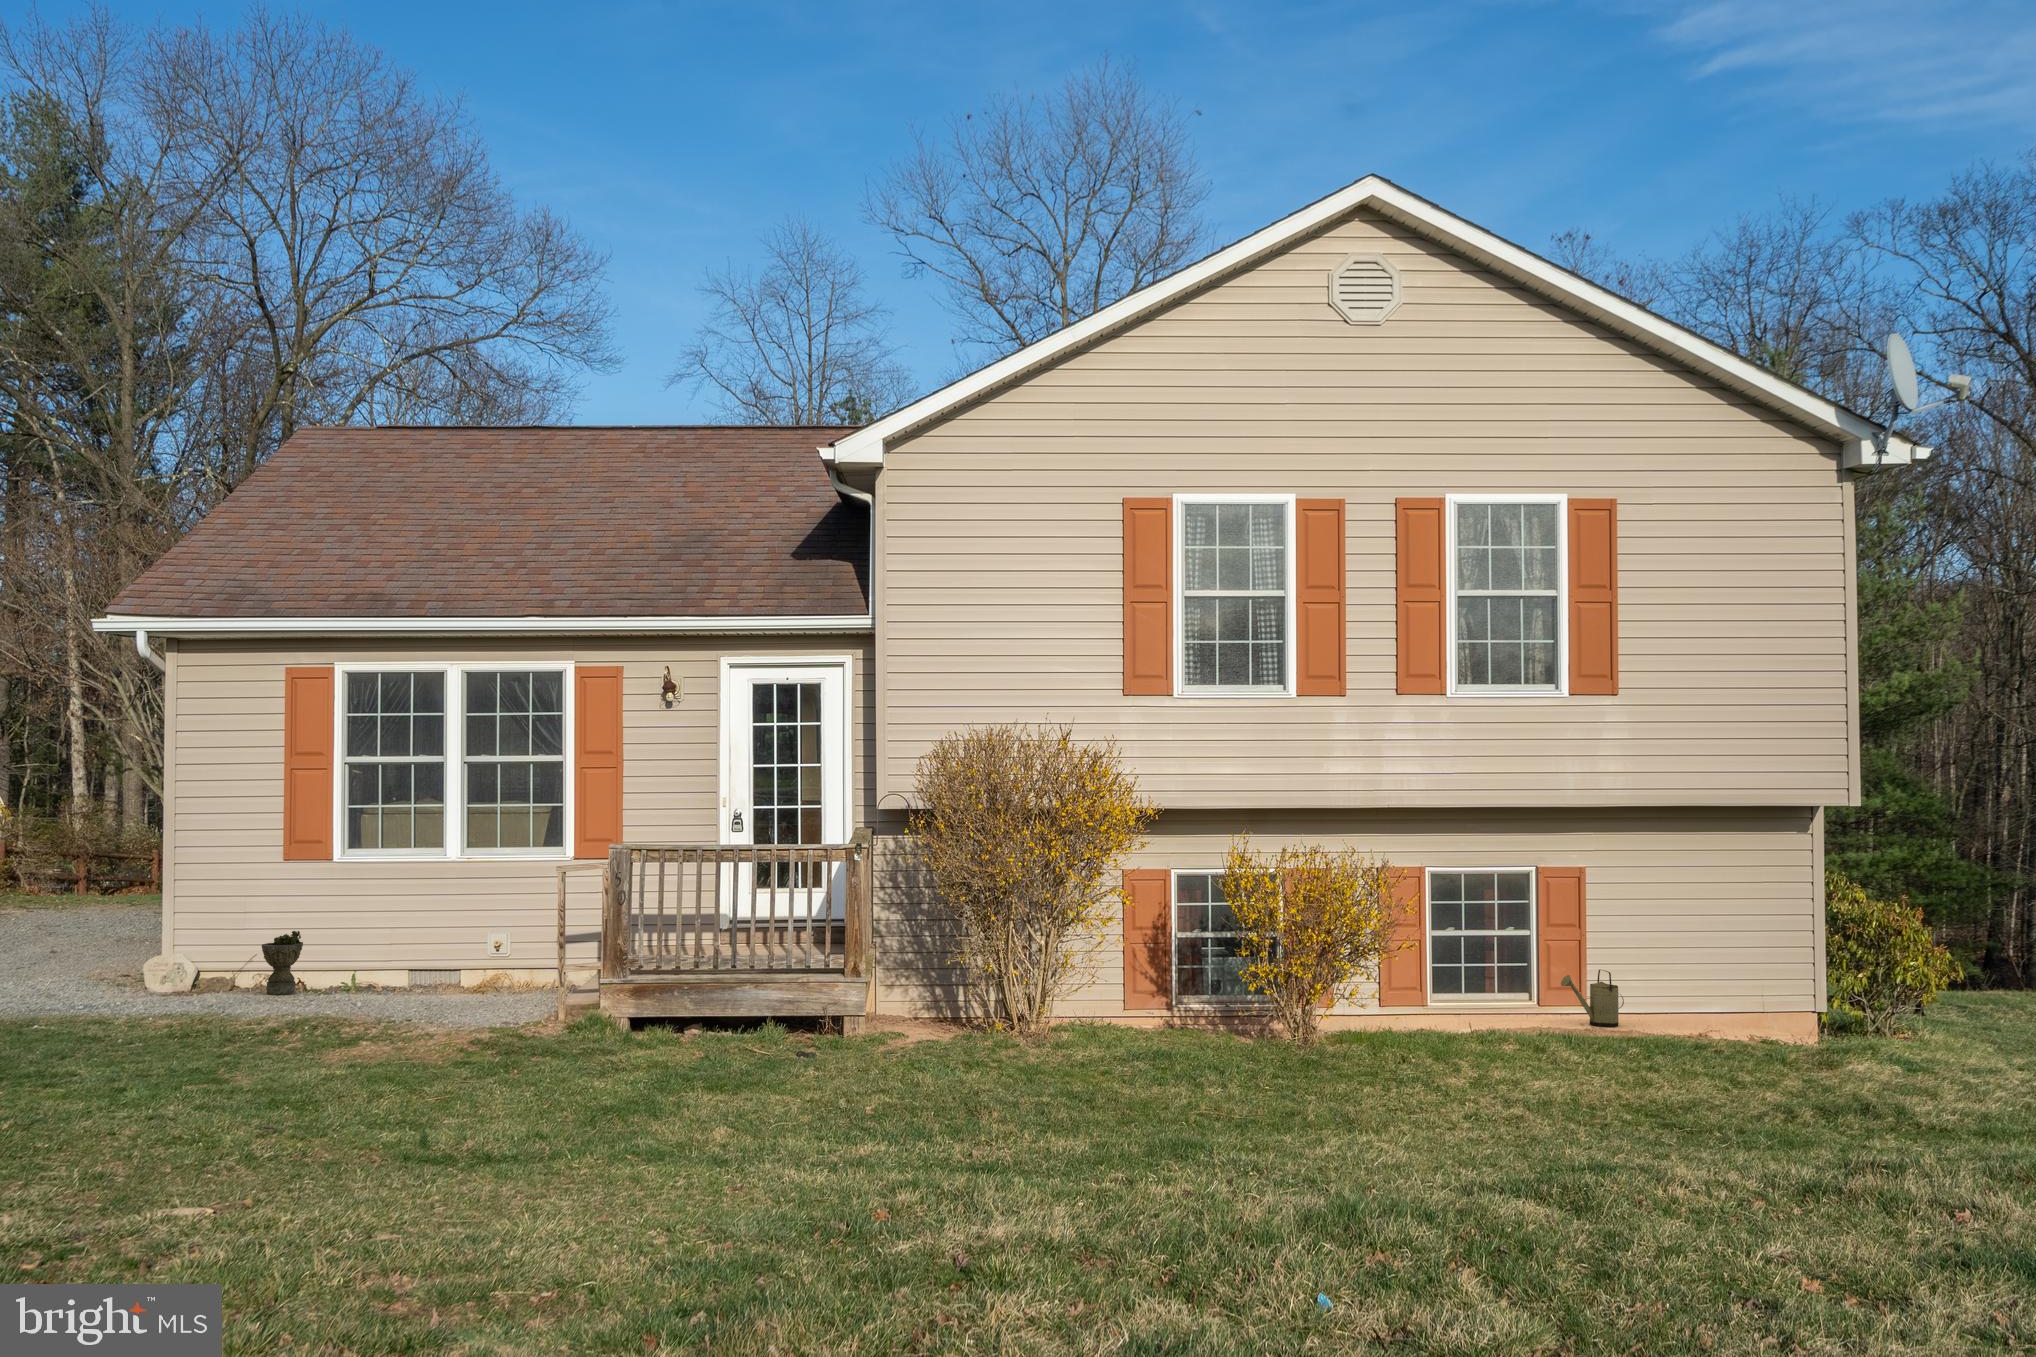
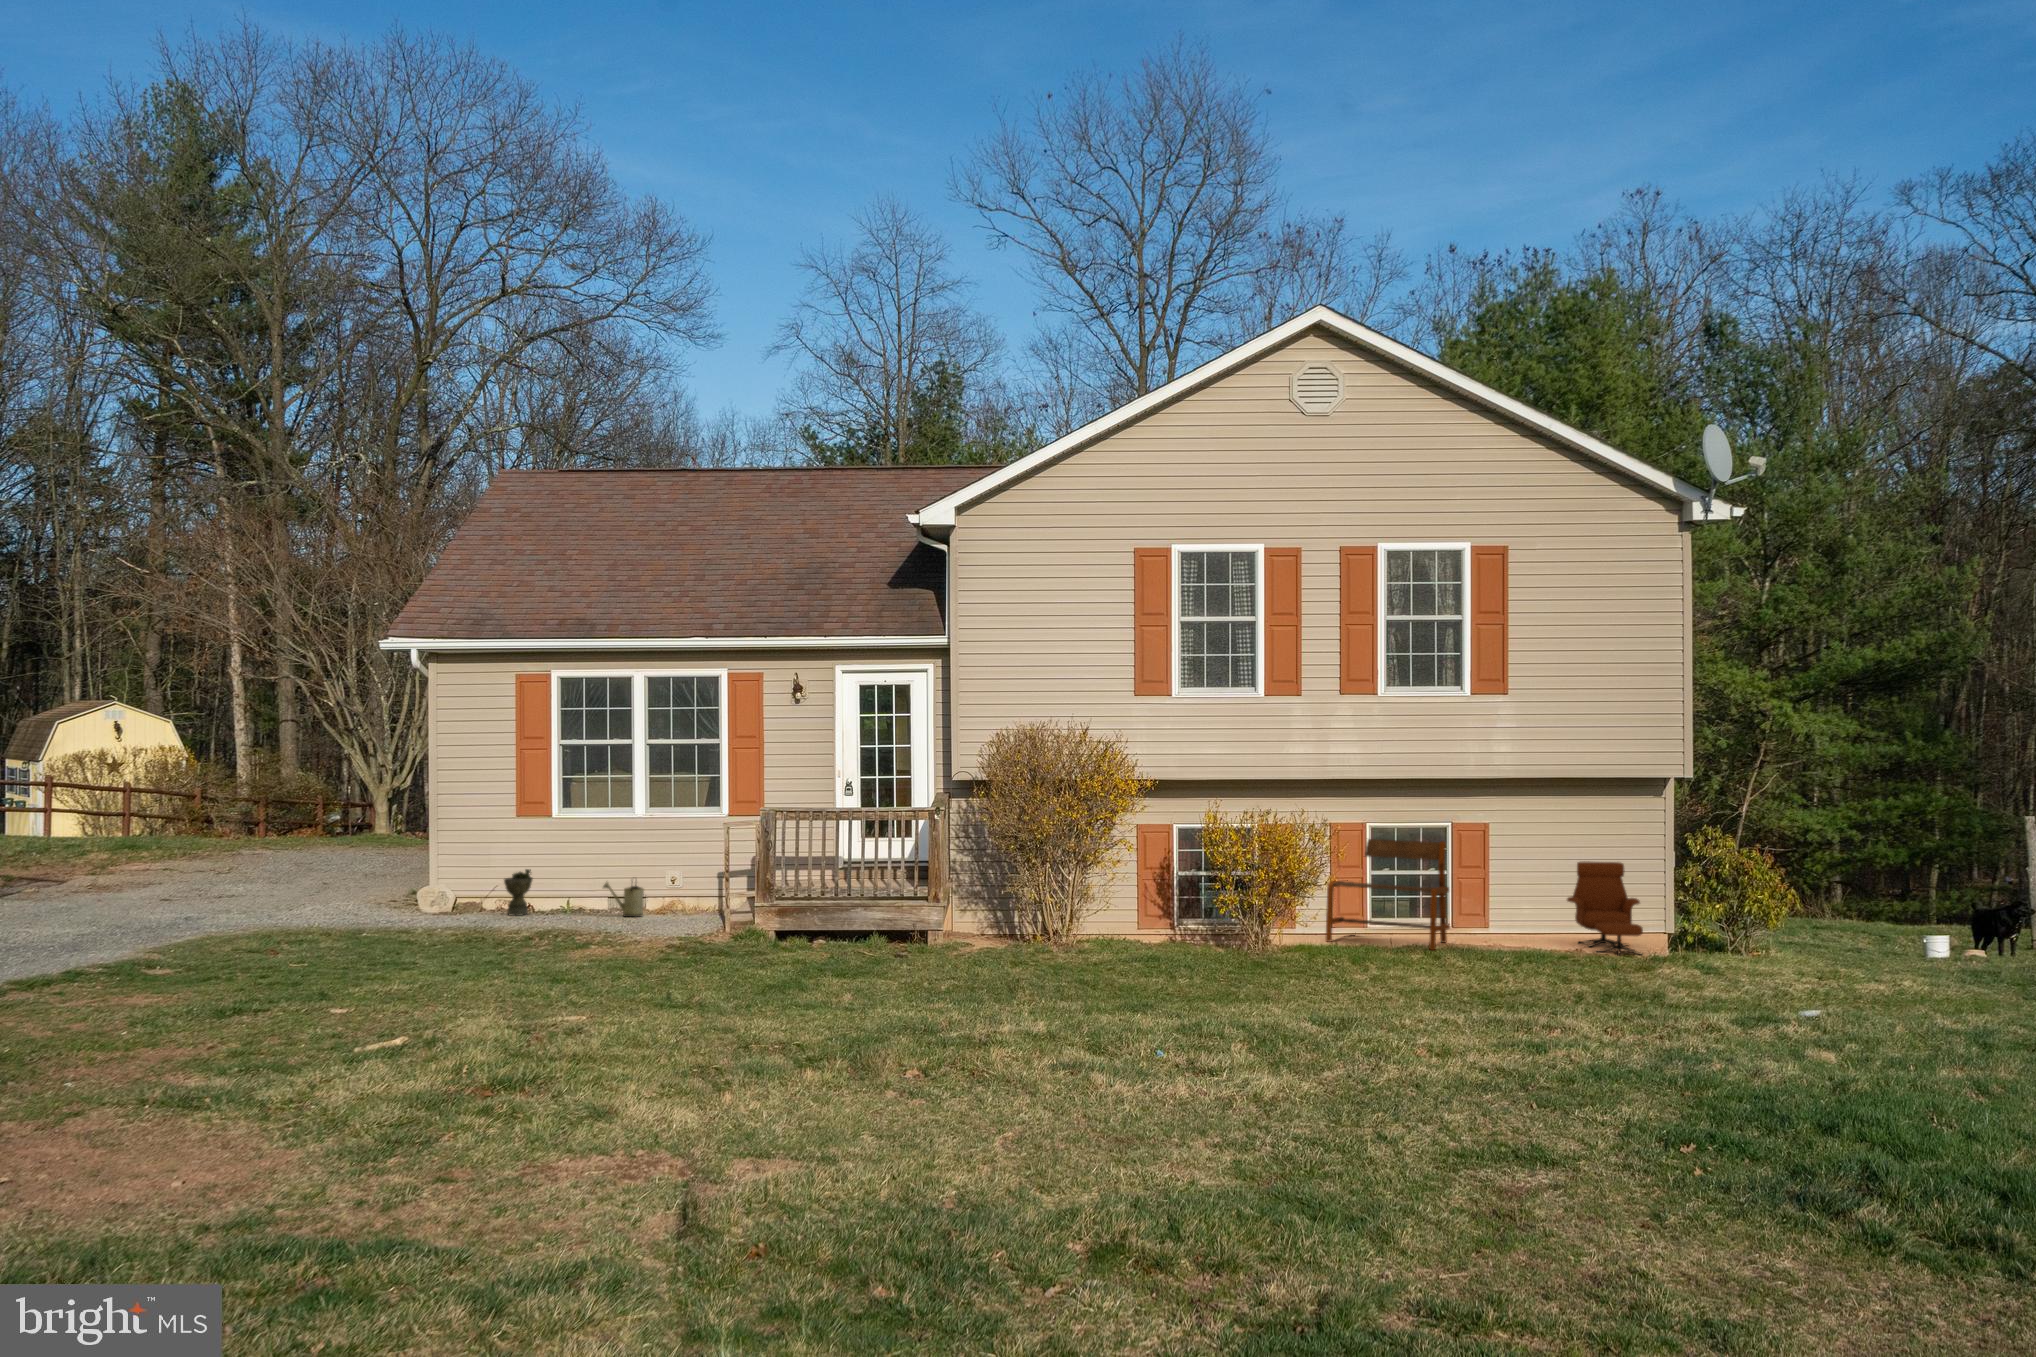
bench: none [1378,885,1542,1039] -> present [1326,839,1450,950]
lounge chair: none [1691,917,1805,1045] -> present [1567,861,1643,955]
watering can: present [1561,970,1624,1027] -> present [603,882,644,917]

